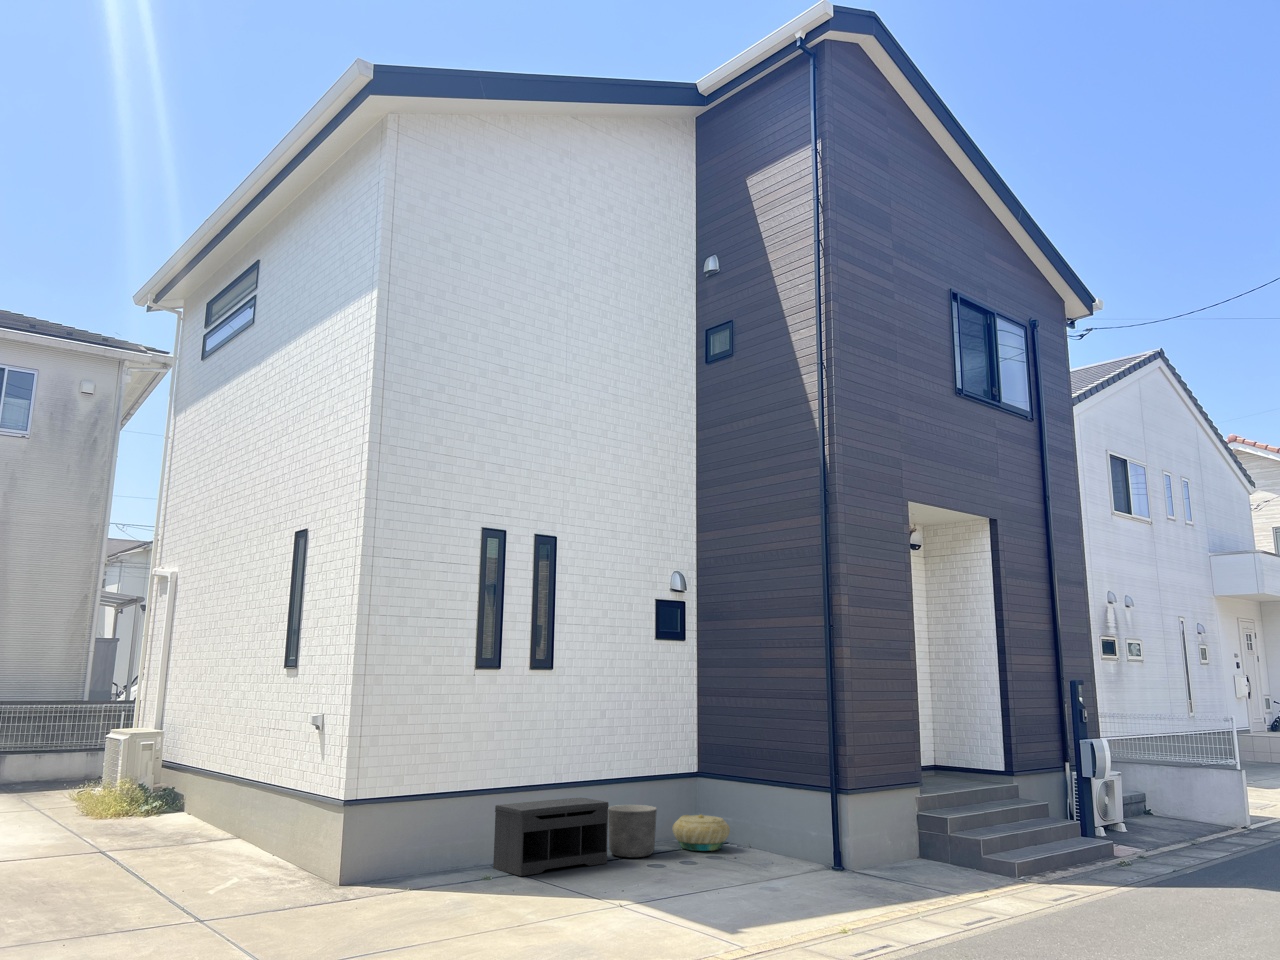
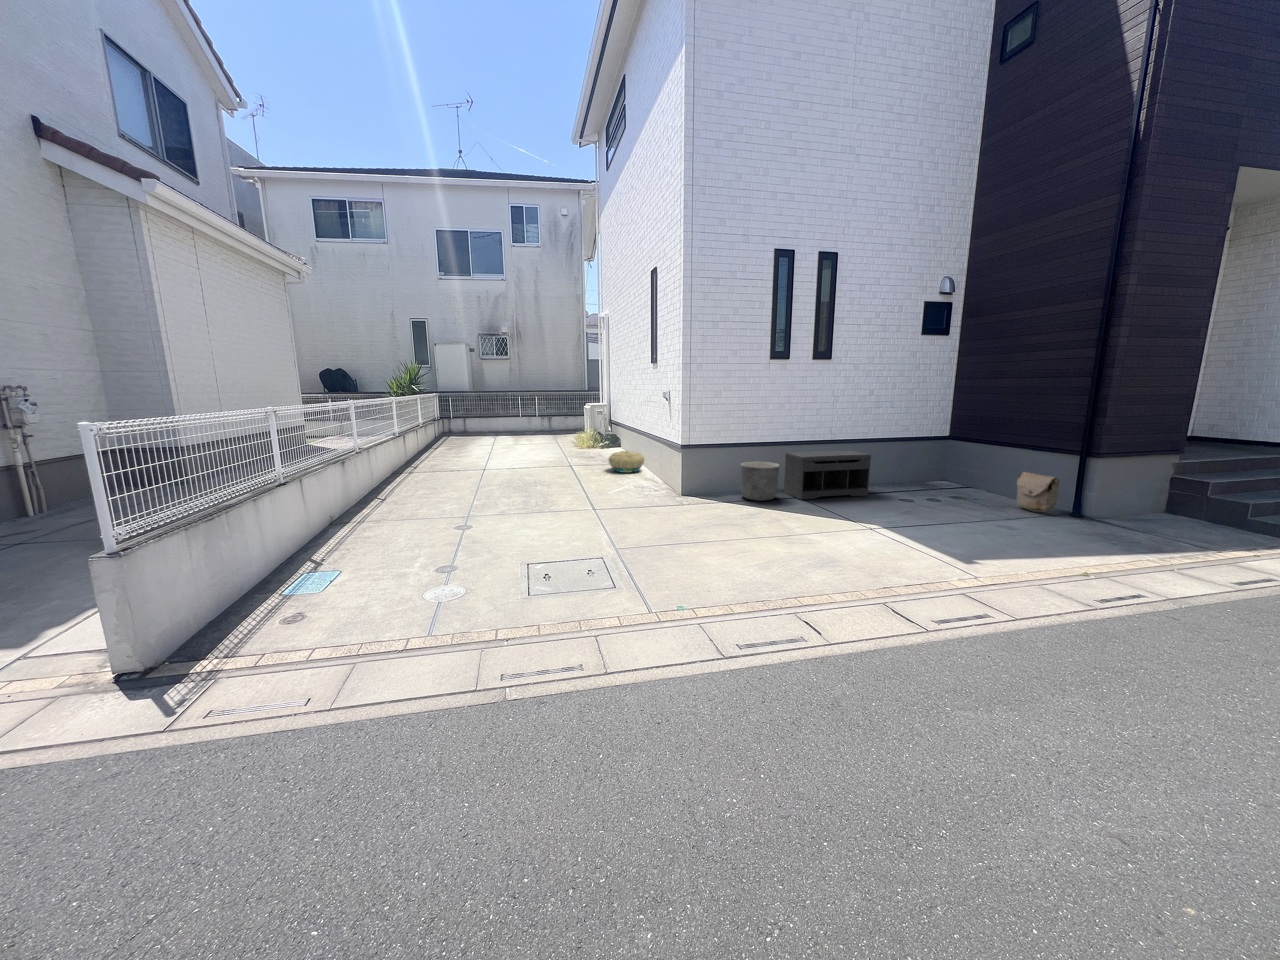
planter: present [608,805,657,857] -> present [741,462,779,501]
basket: present [673,814,730,851] -> present [608,451,644,473]
bag: none [774,815,817,867] -> present [1016,472,1060,512]

